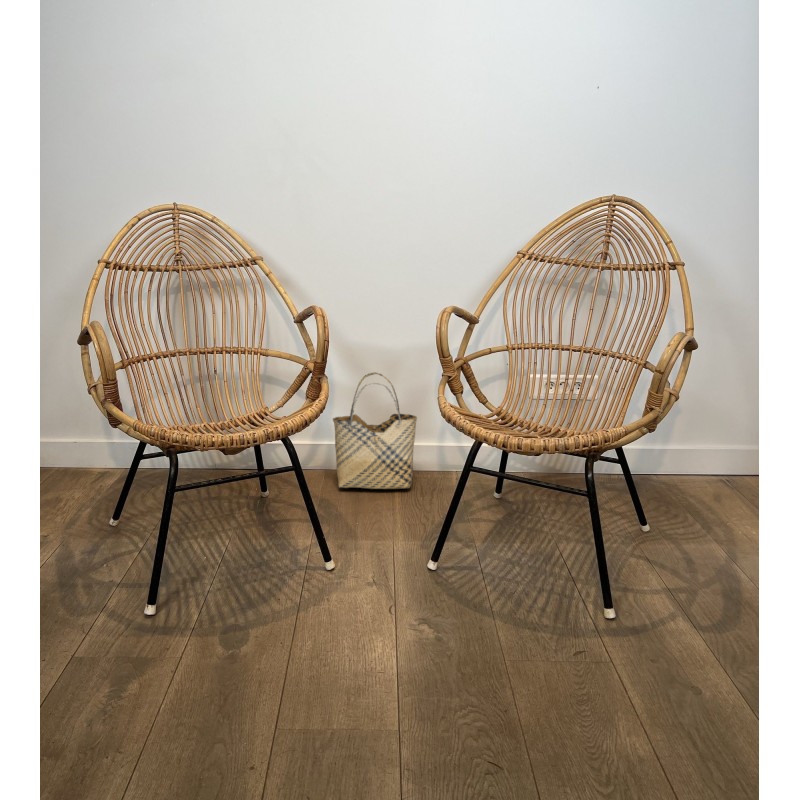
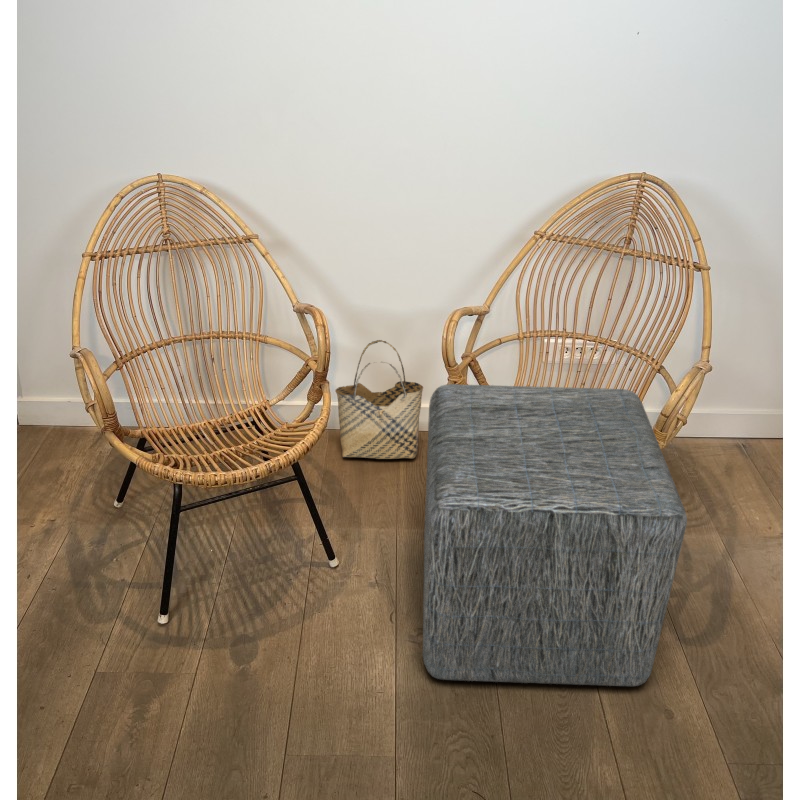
ottoman: none [423,370,695,661] -> present [423,384,687,686]

